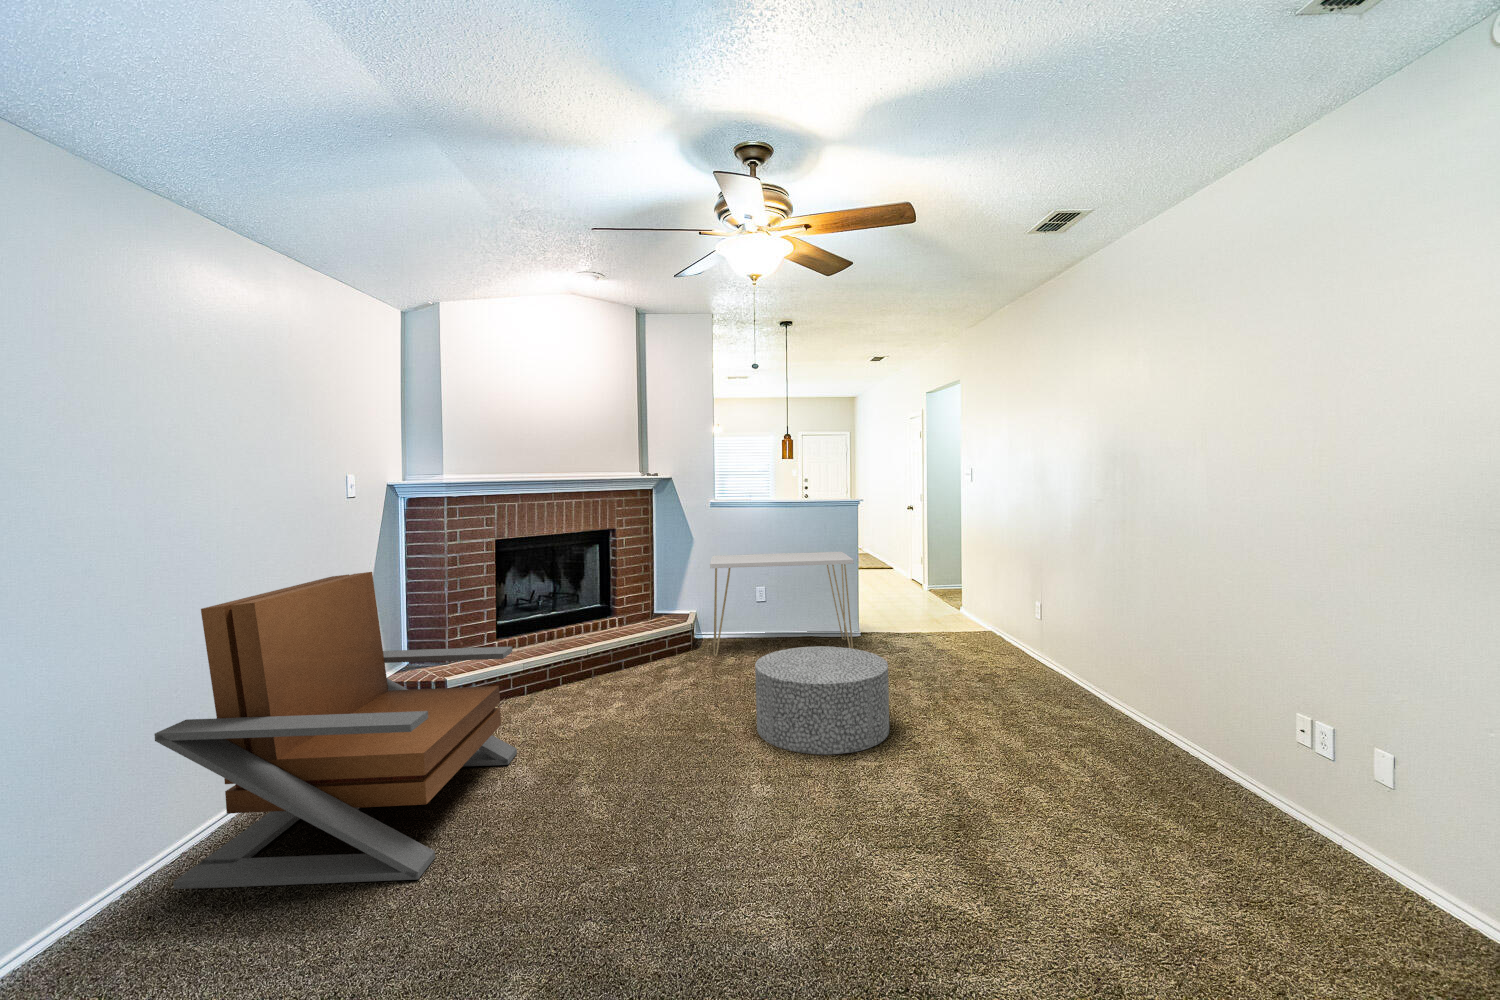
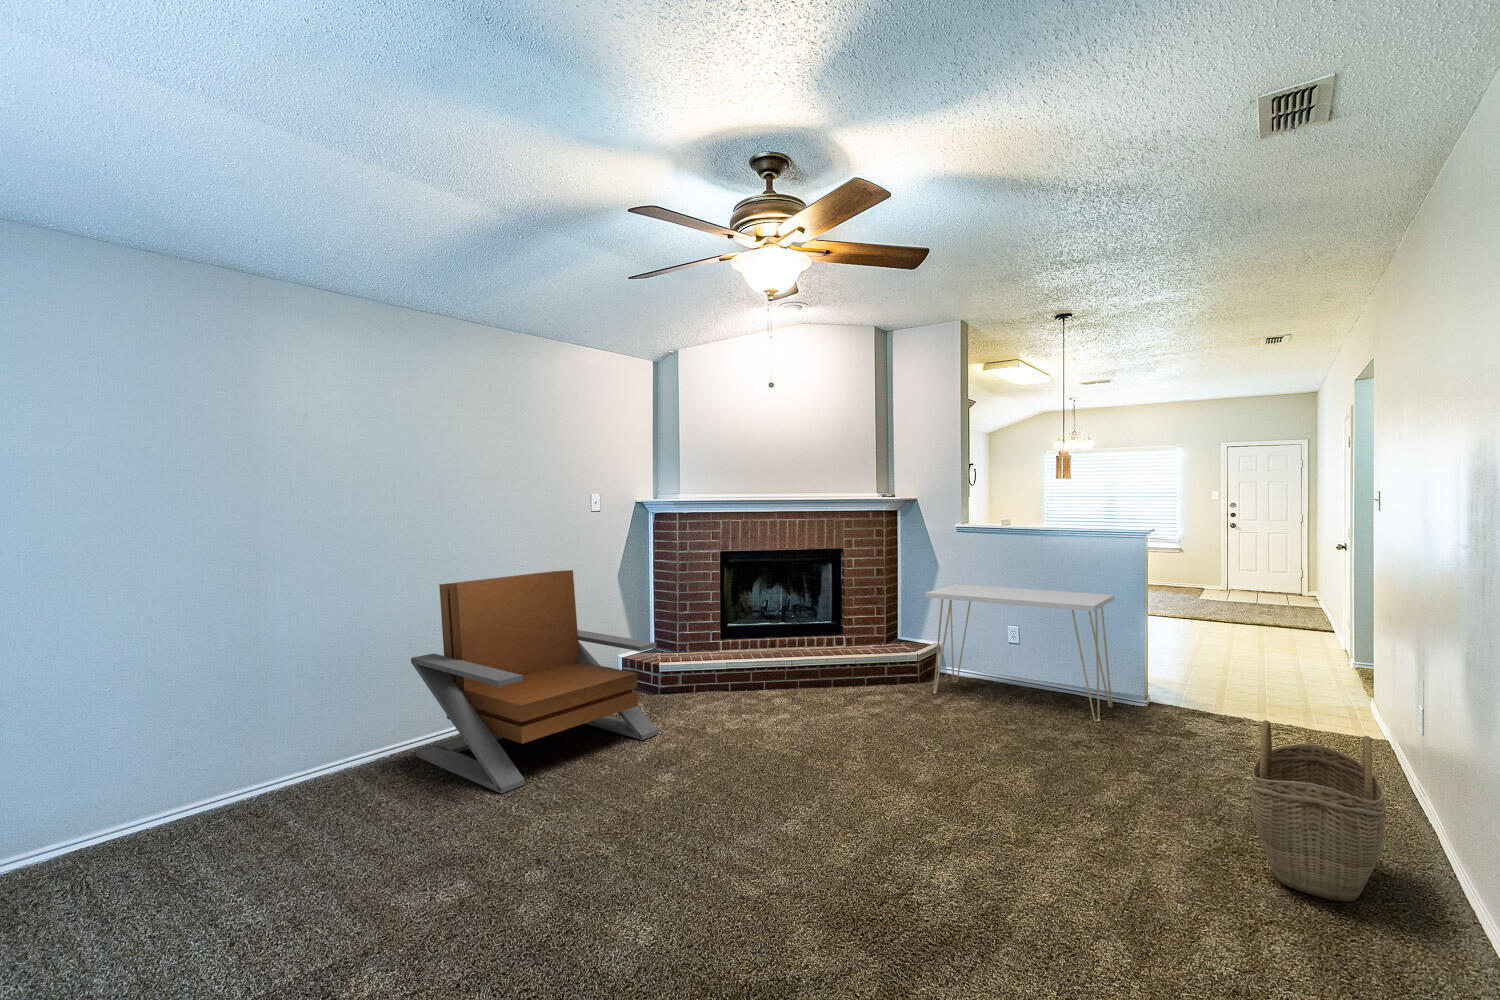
woven basket: none [1040,615,1127,722] -> present [1251,720,1386,902]
ottoman: present [755,646,889,754] -> none [848,694,1002,820]

